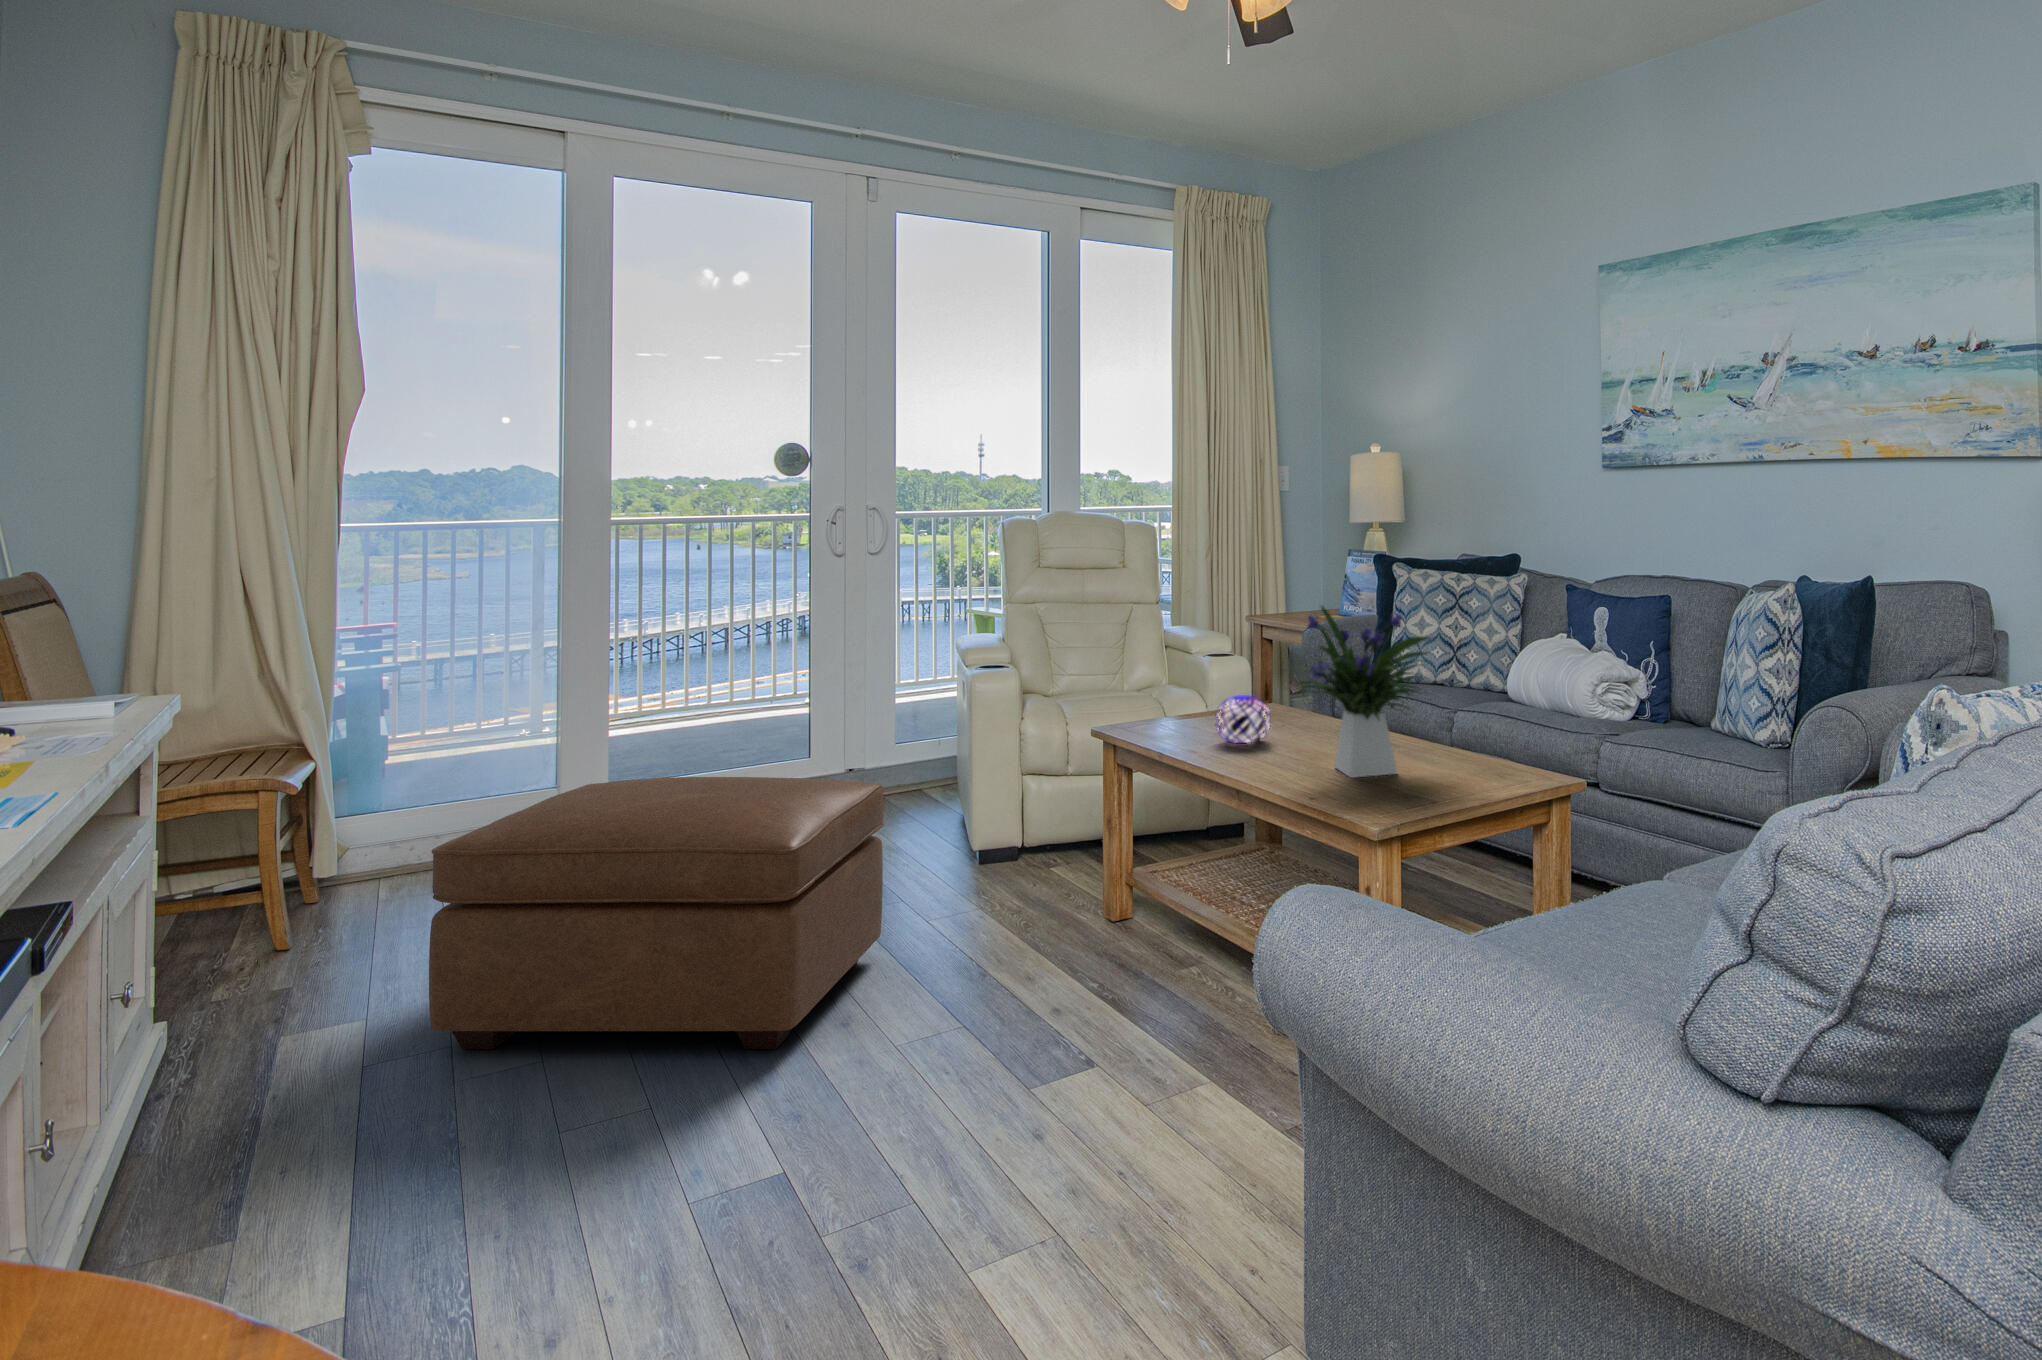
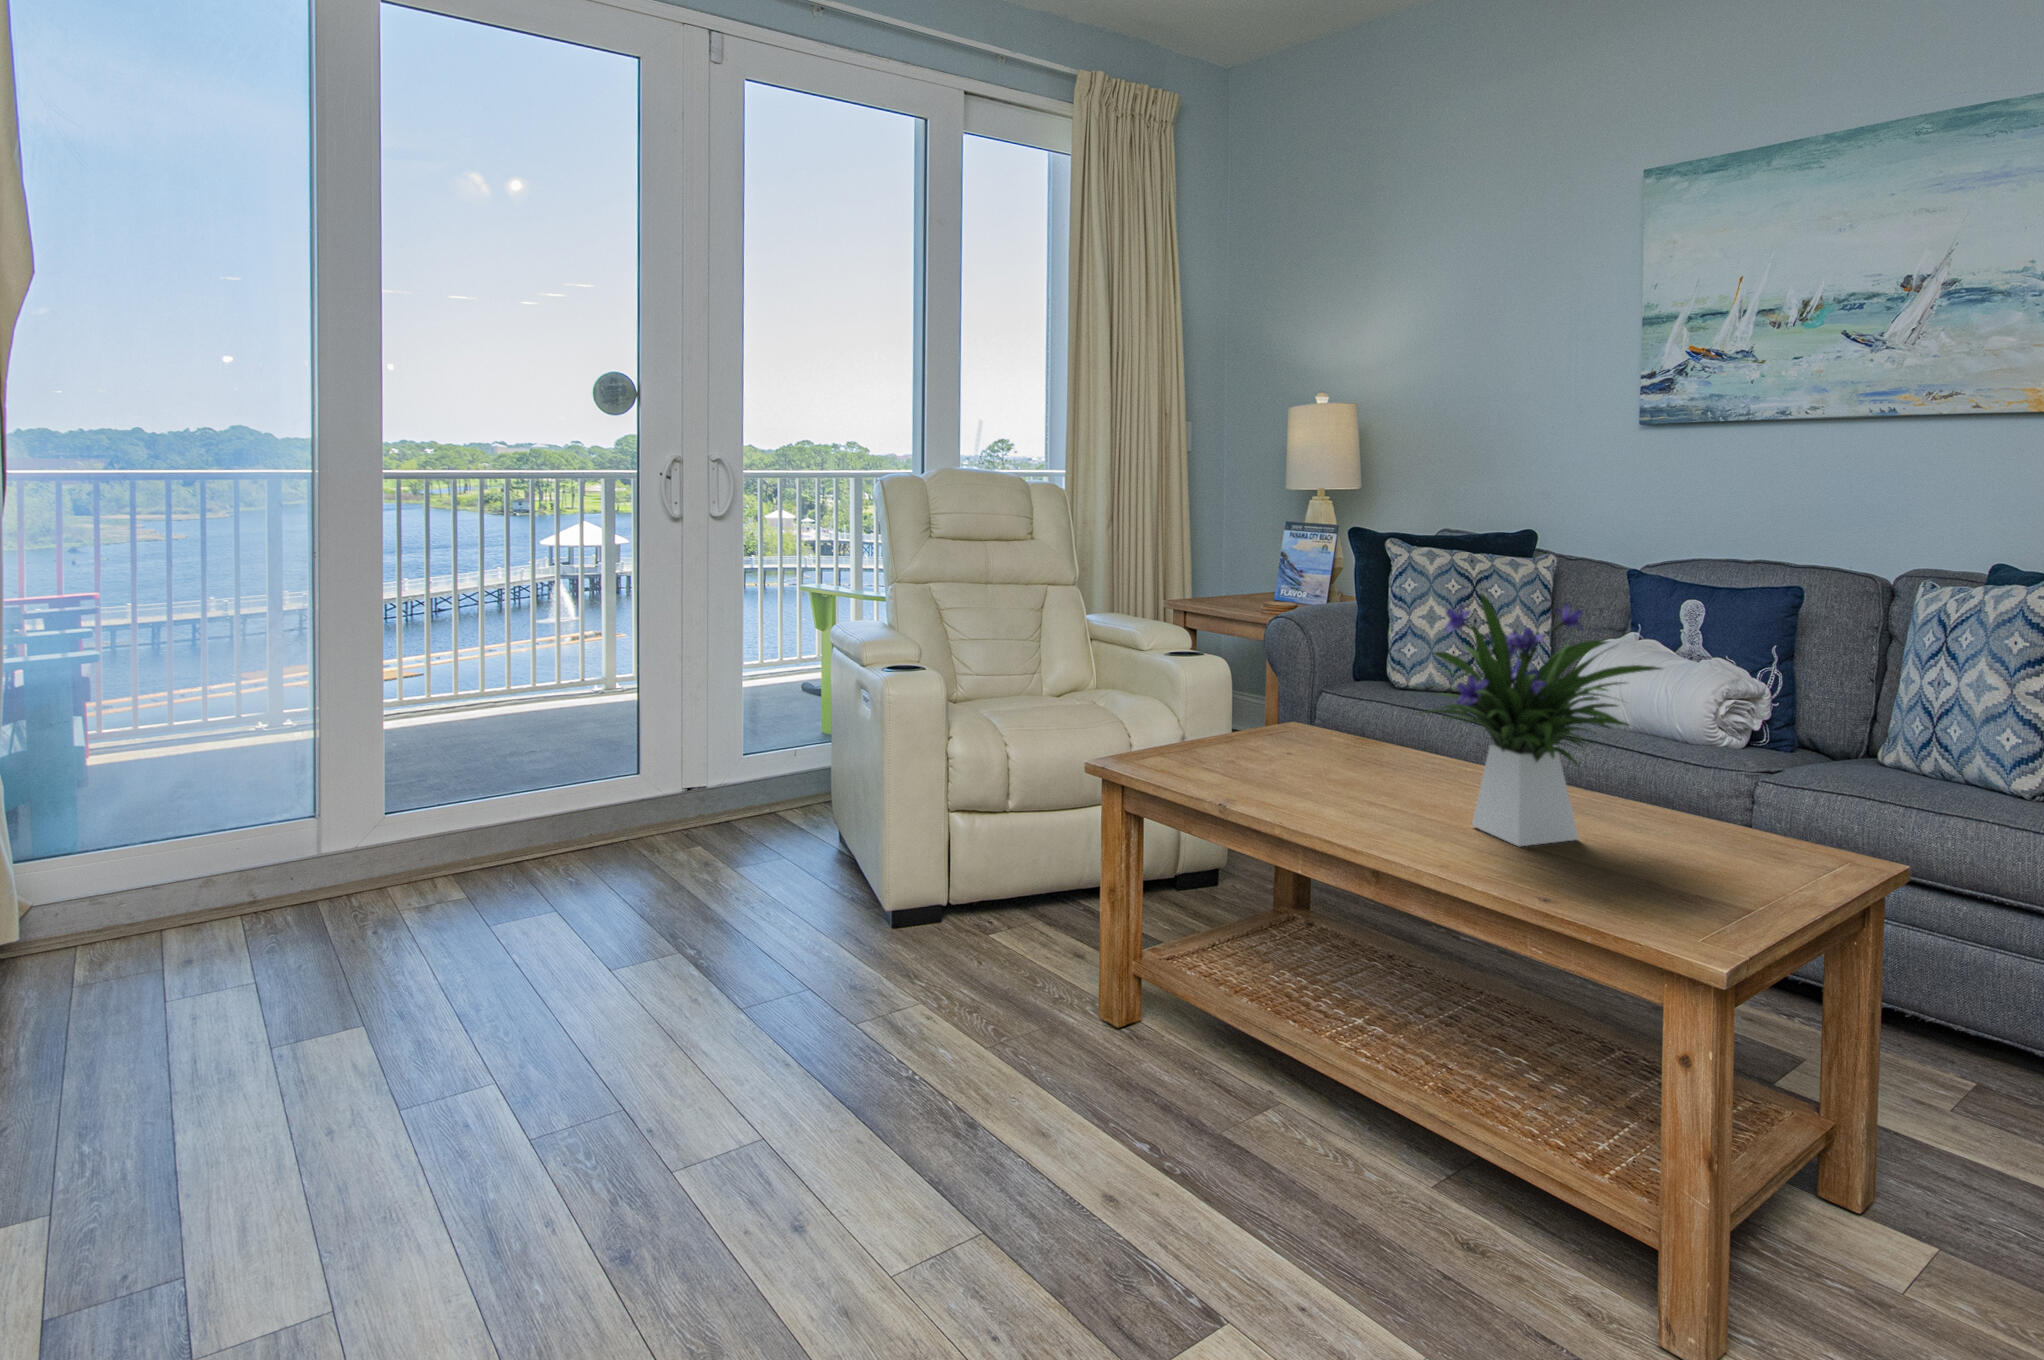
decorative orb: present [1215,695,1271,743] -> none [1254,714,1333,782]
ottoman: present [429,777,884,1049] -> none [133,835,816,1289]

